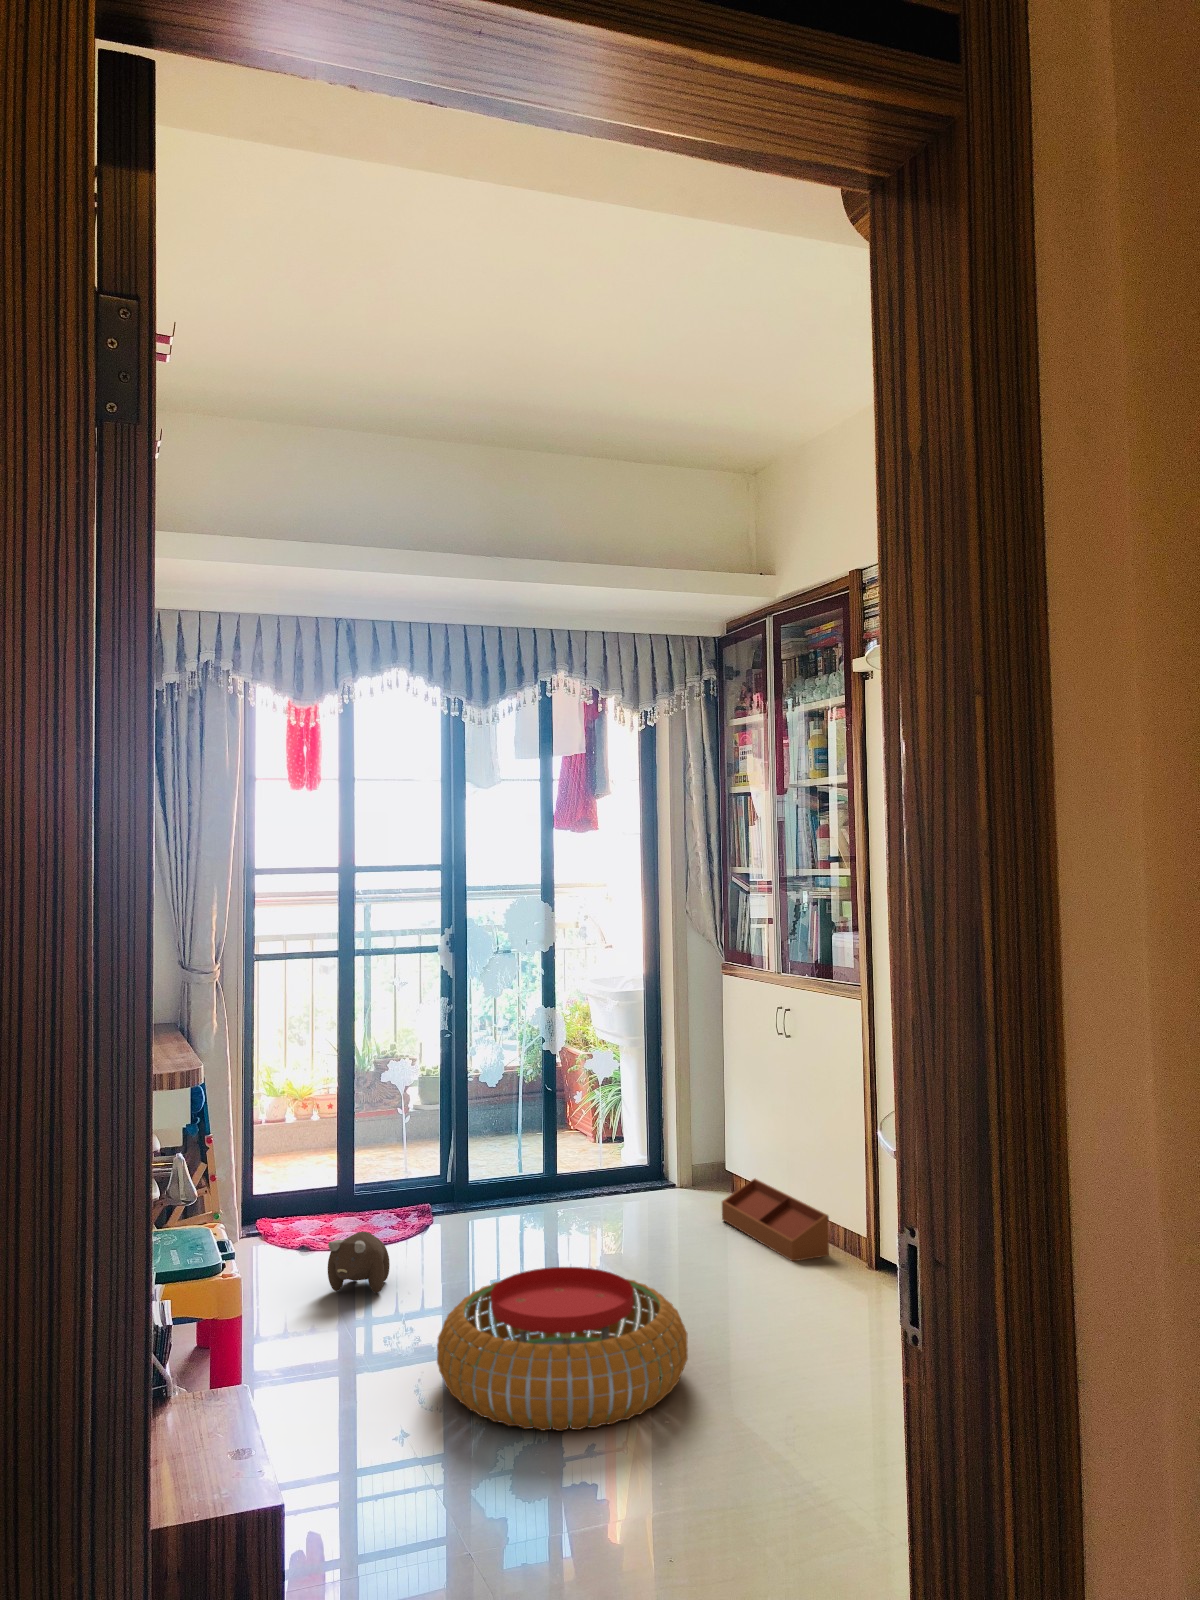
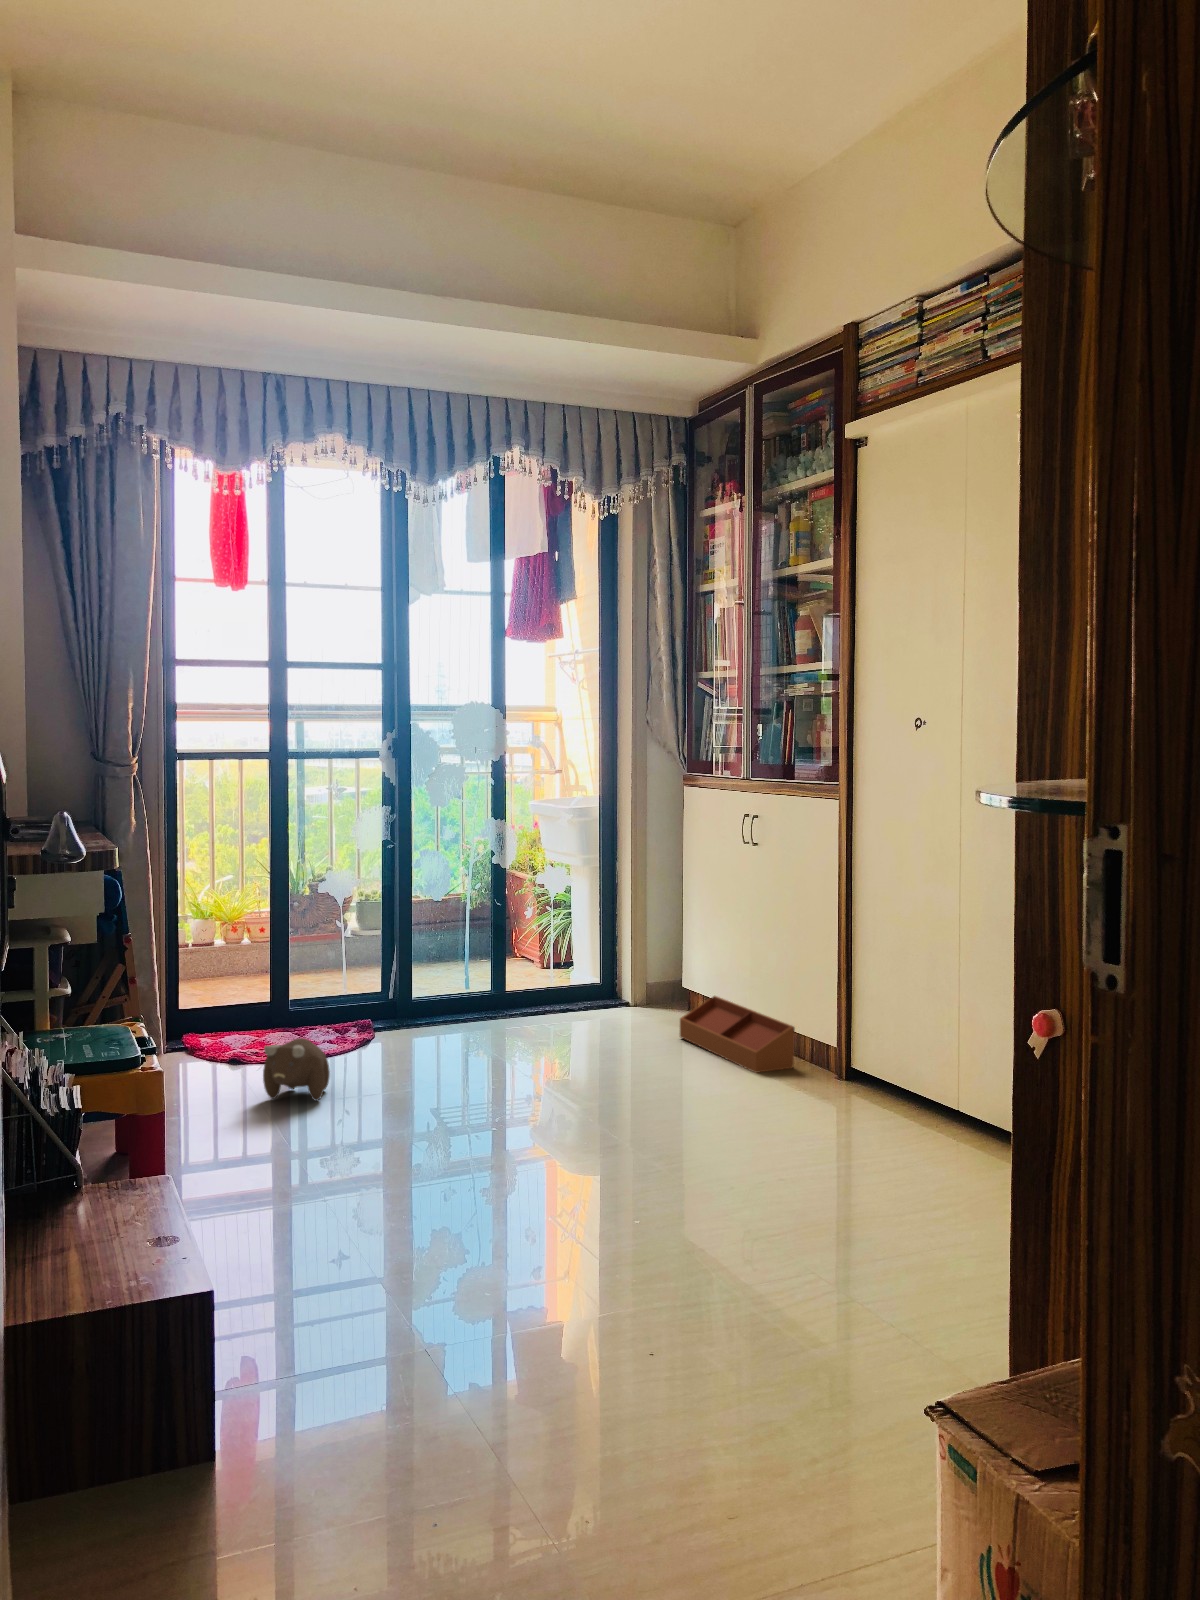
pouf: present [437,1267,688,1431] -> none [387,1063,655,1219]

